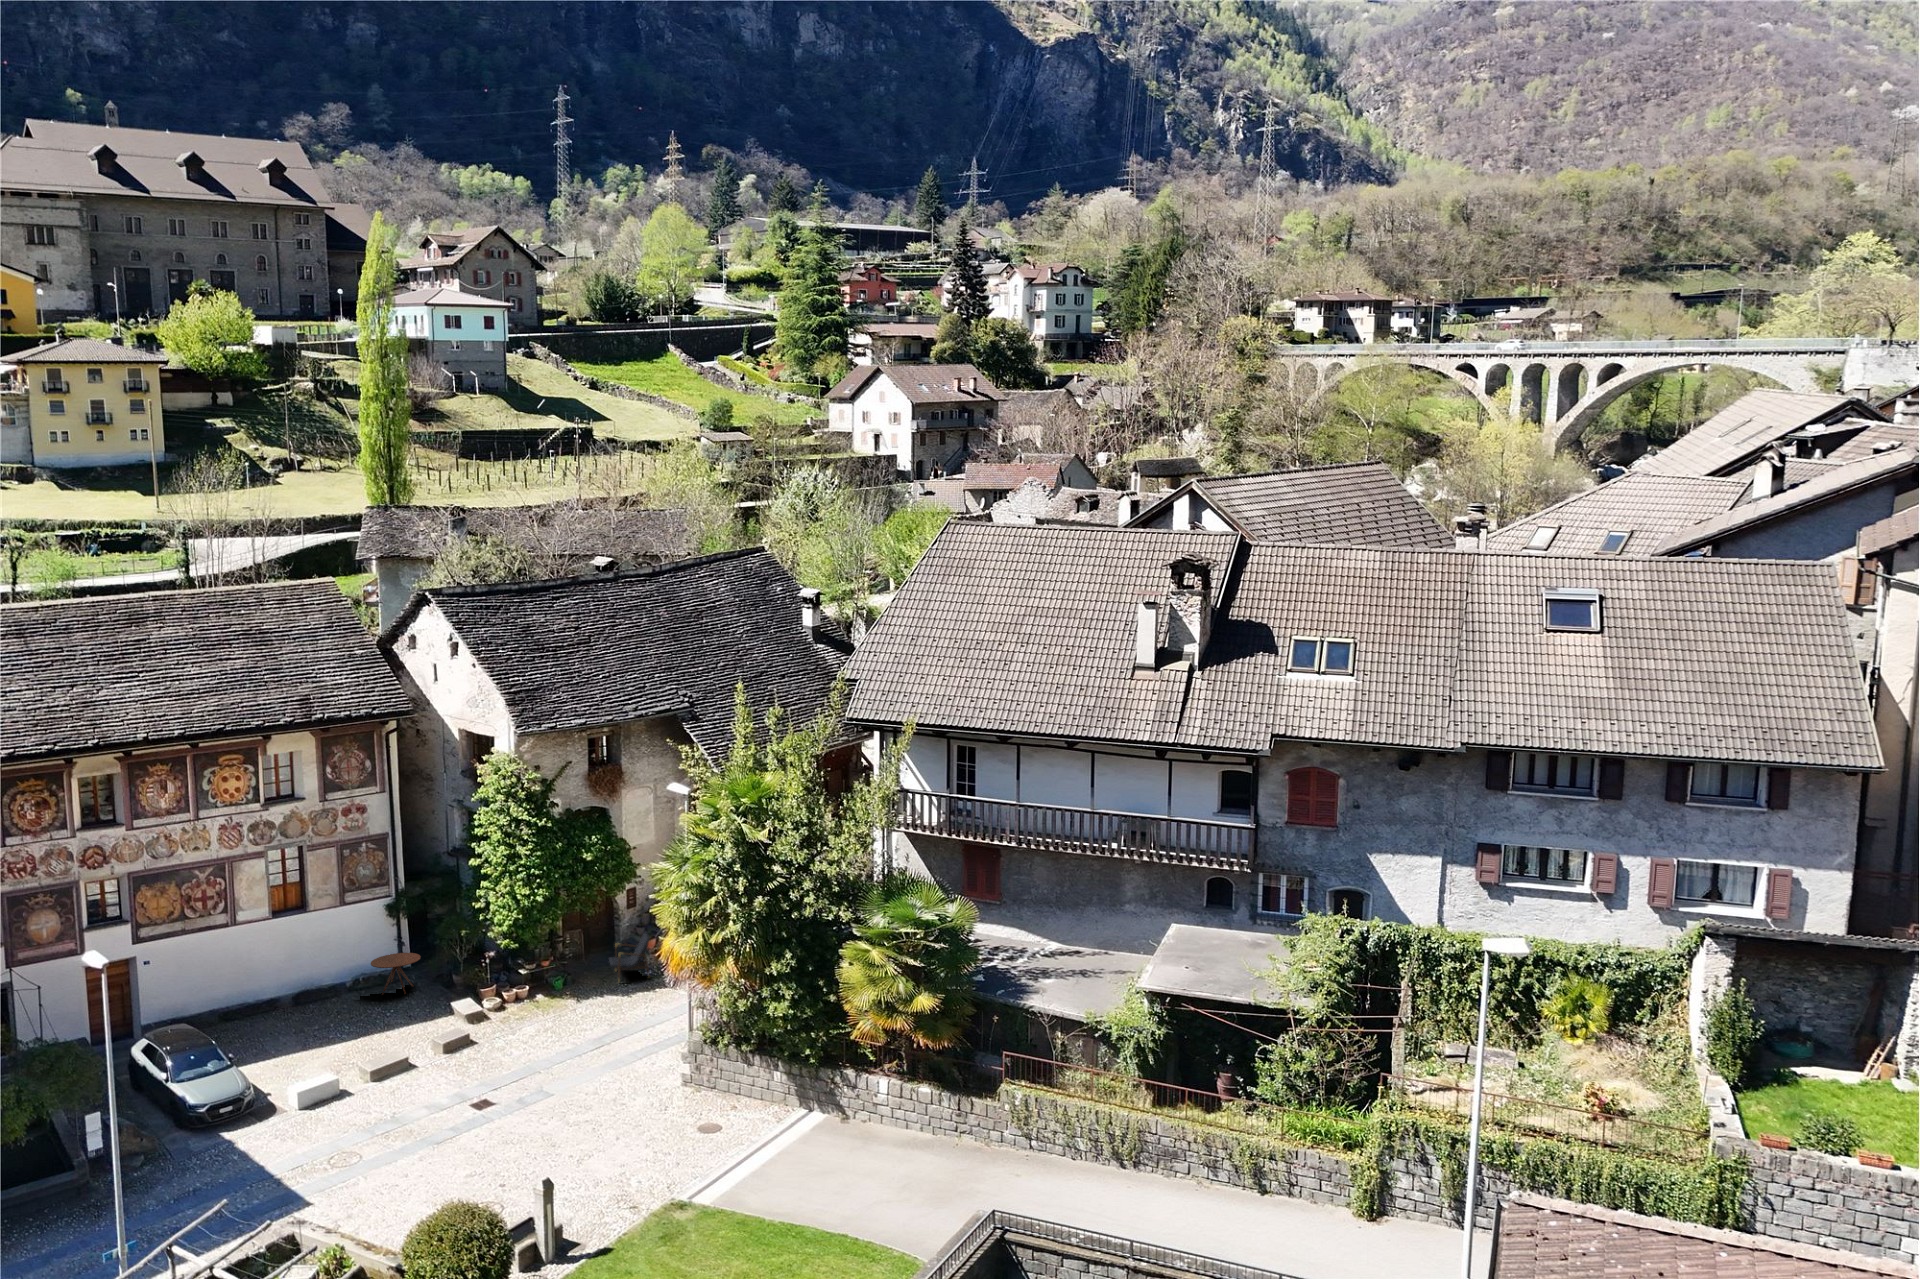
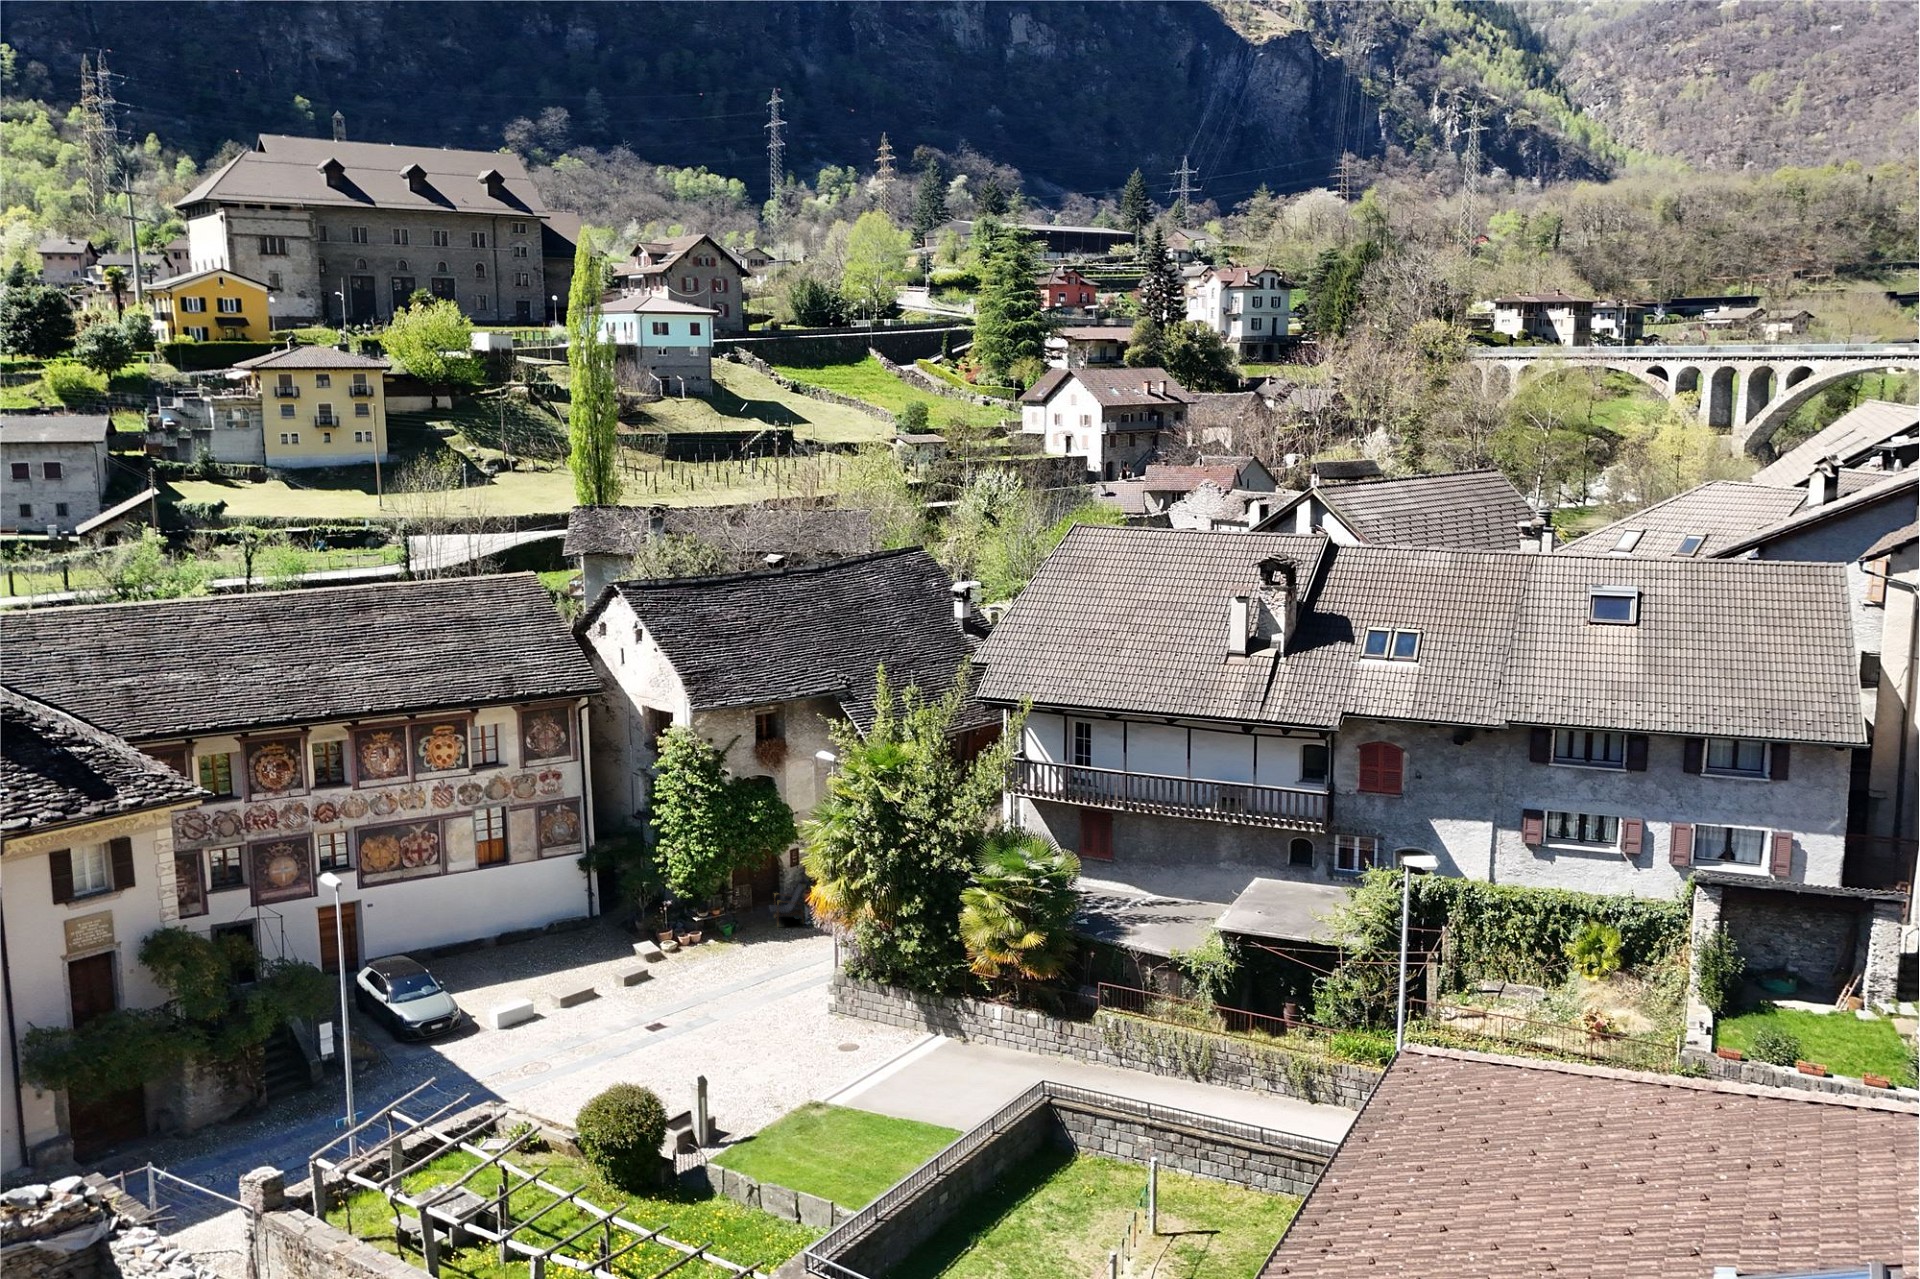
round table: present [371,953,420,995] -> none [571,898,611,933]

